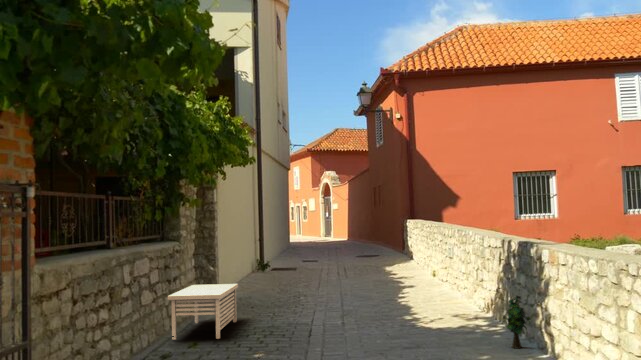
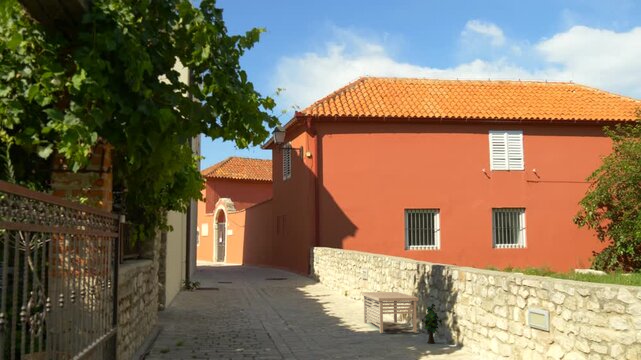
storage bench: present [168,284,238,340] -> present [362,292,418,333]

